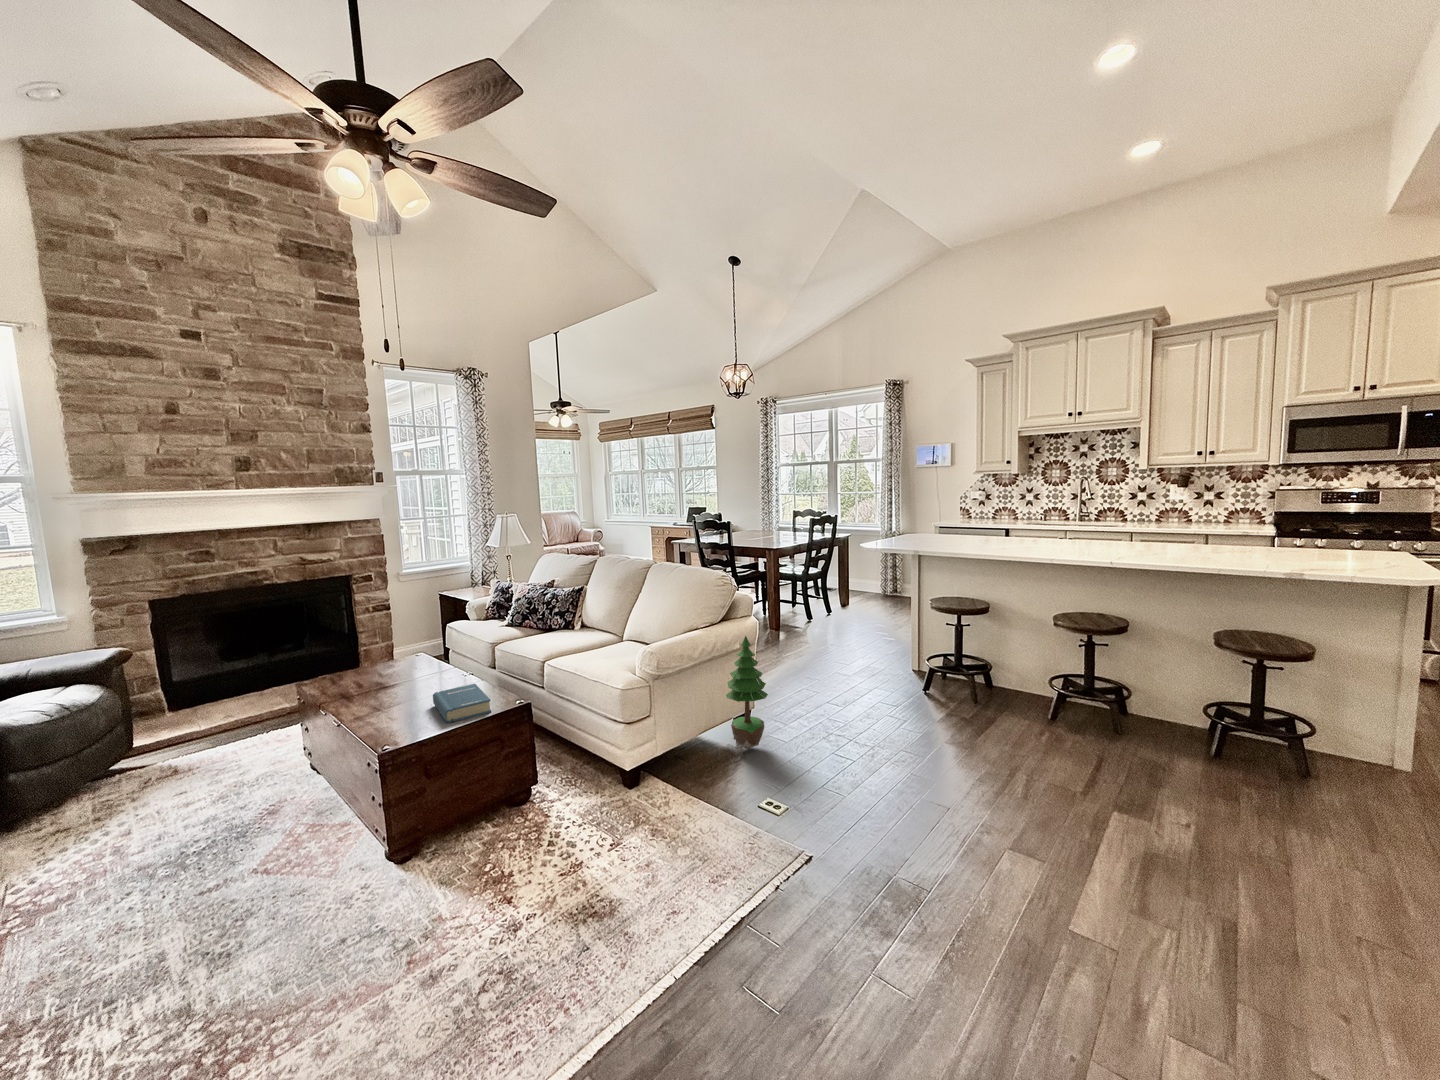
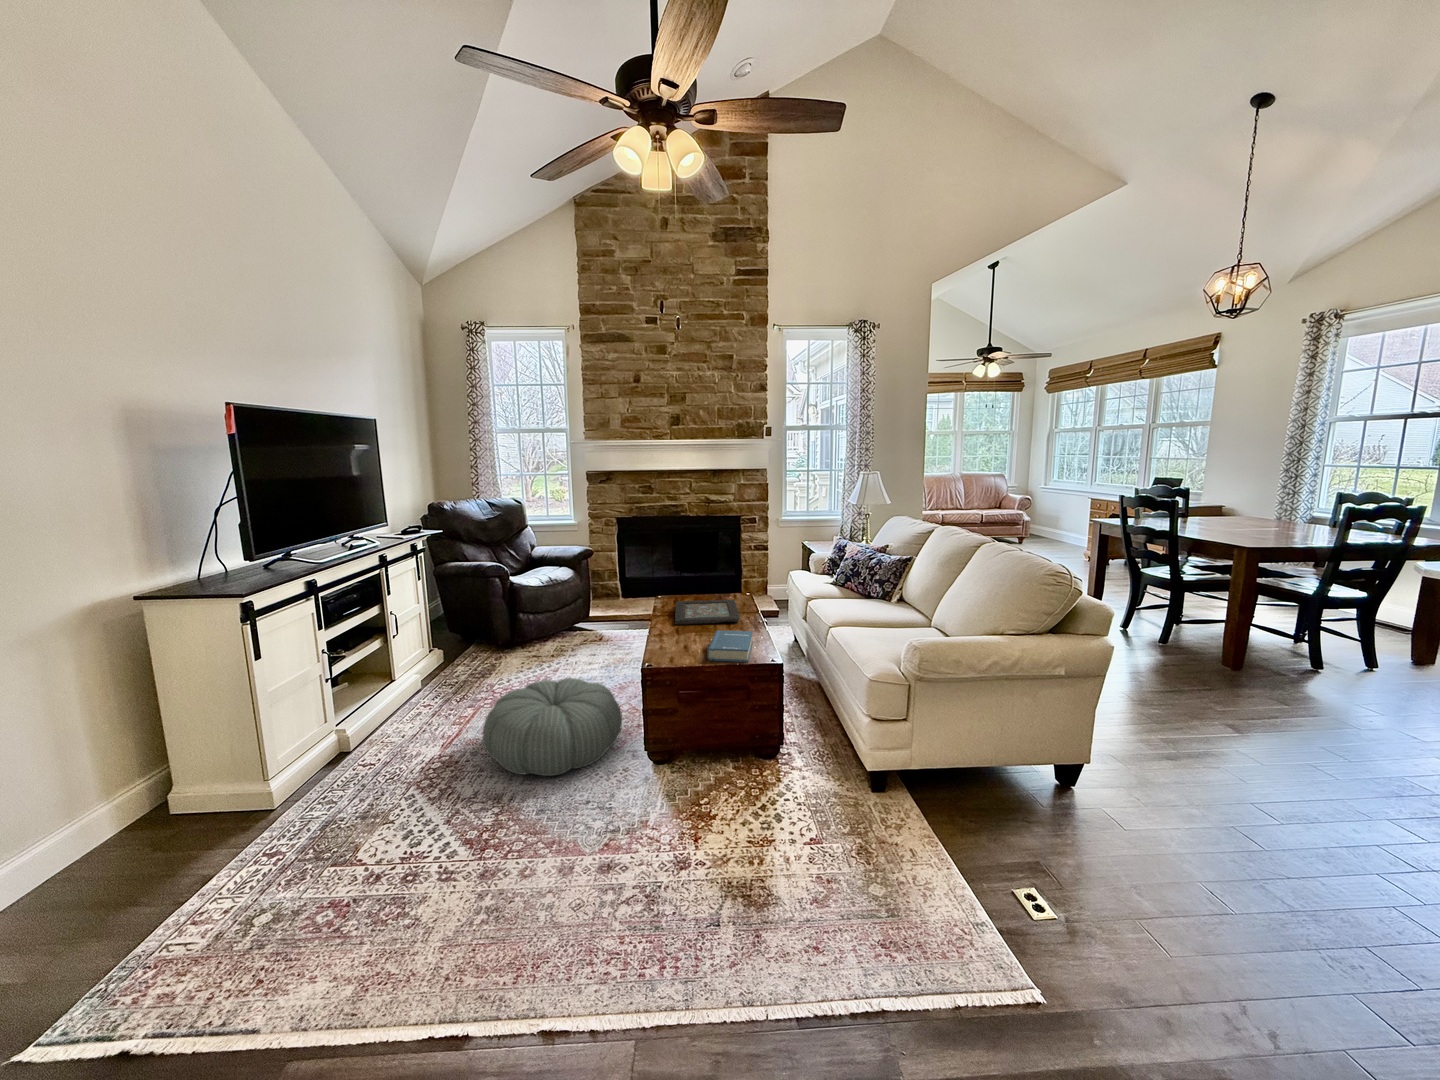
potted tree: present [726,636,768,750] -> none [1026,658,1094,811]
decorative tray: none [337,663,439,703] -> present [675,600,740,625]
pouf: none [102,802,338,965] -> present [483,678,622,776]

